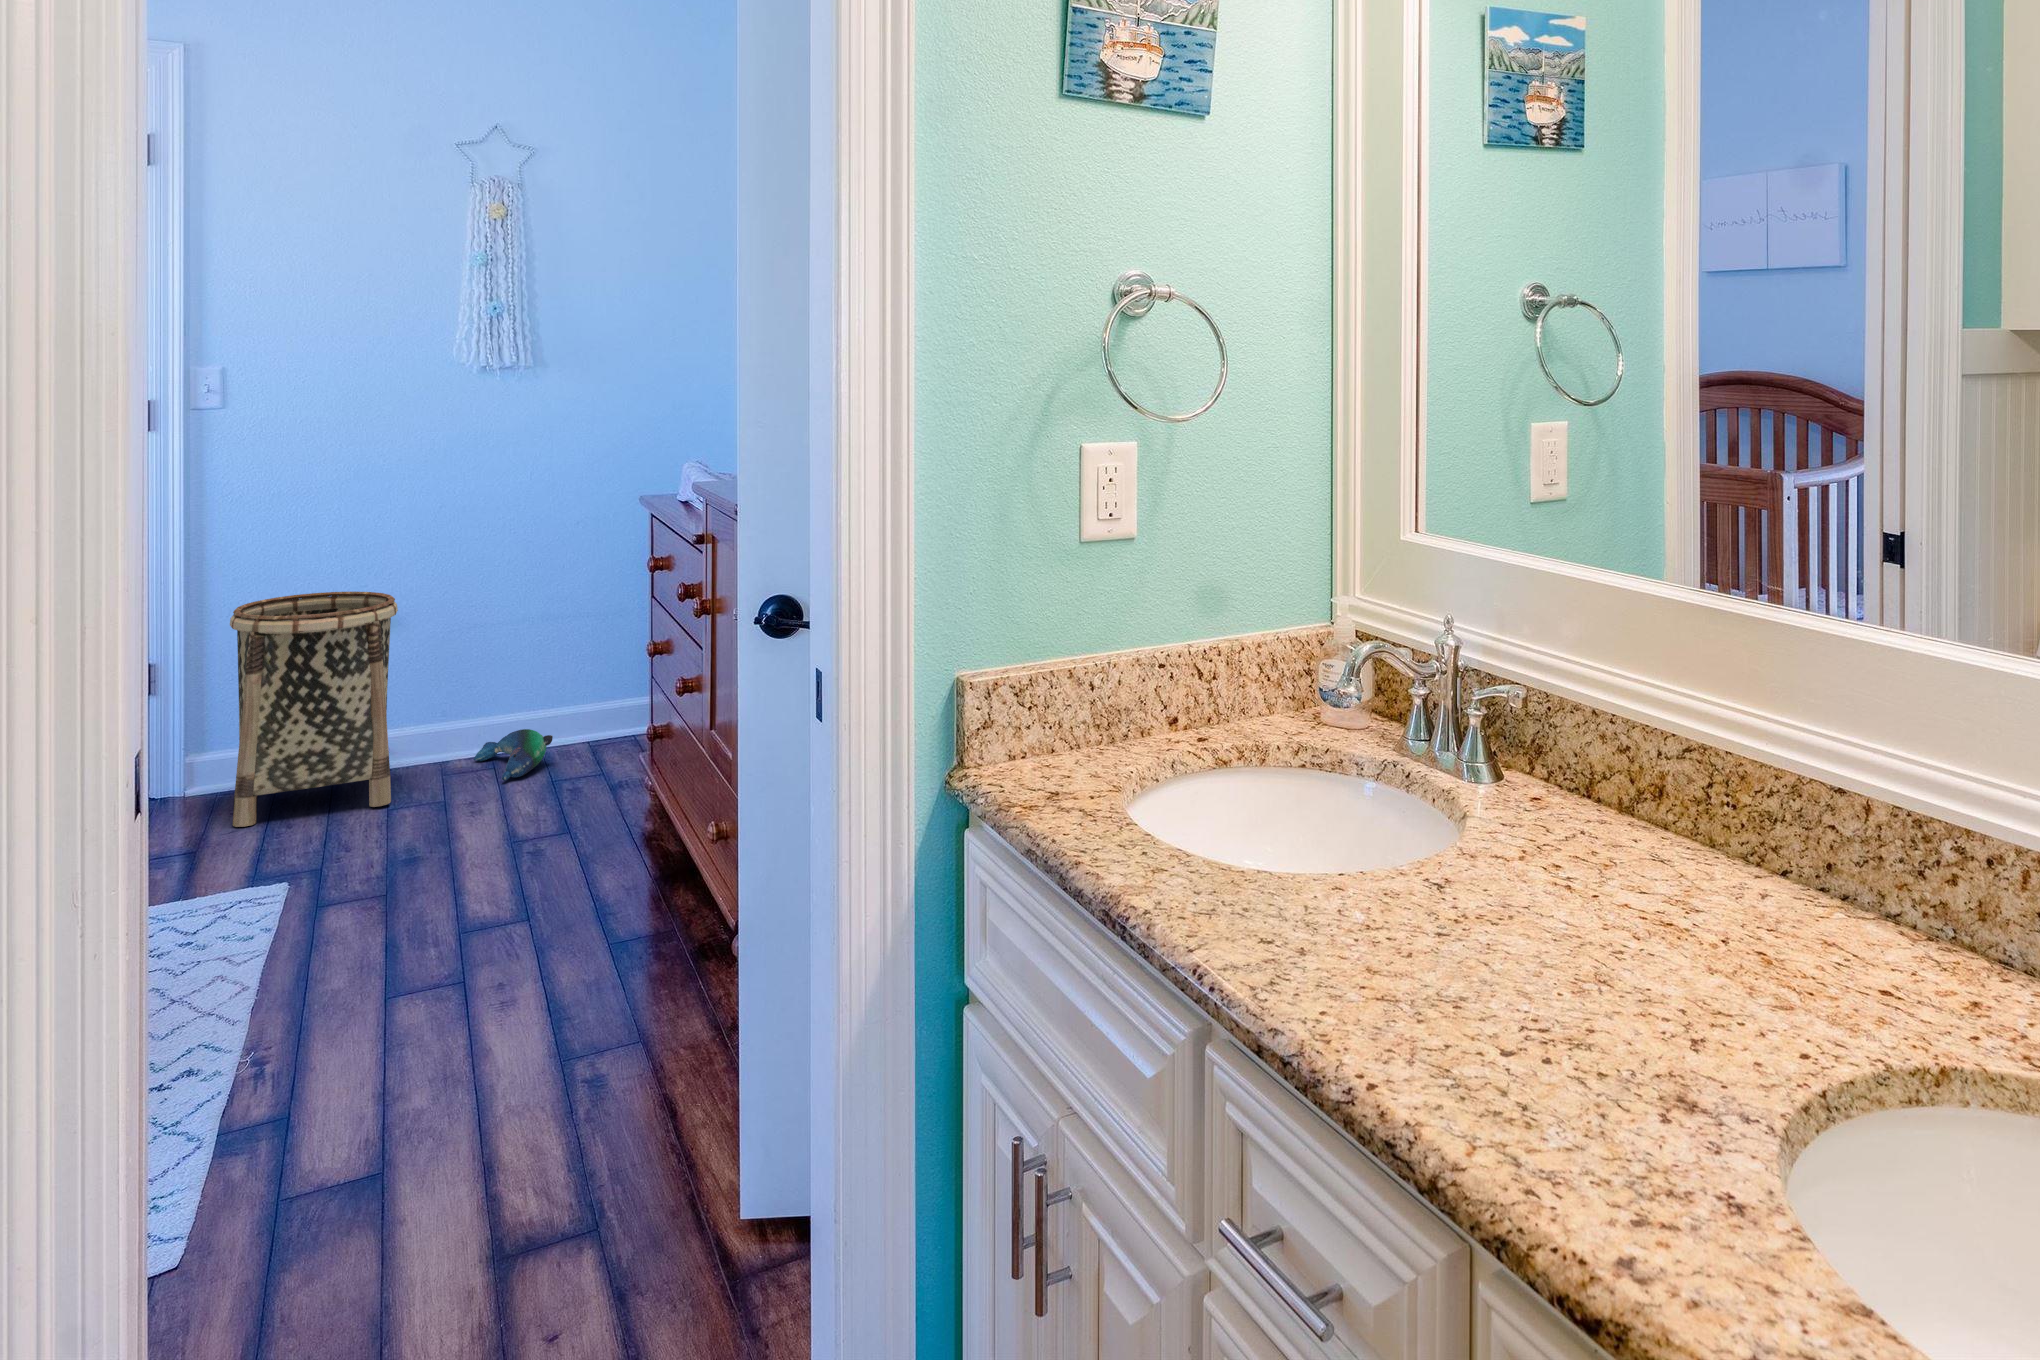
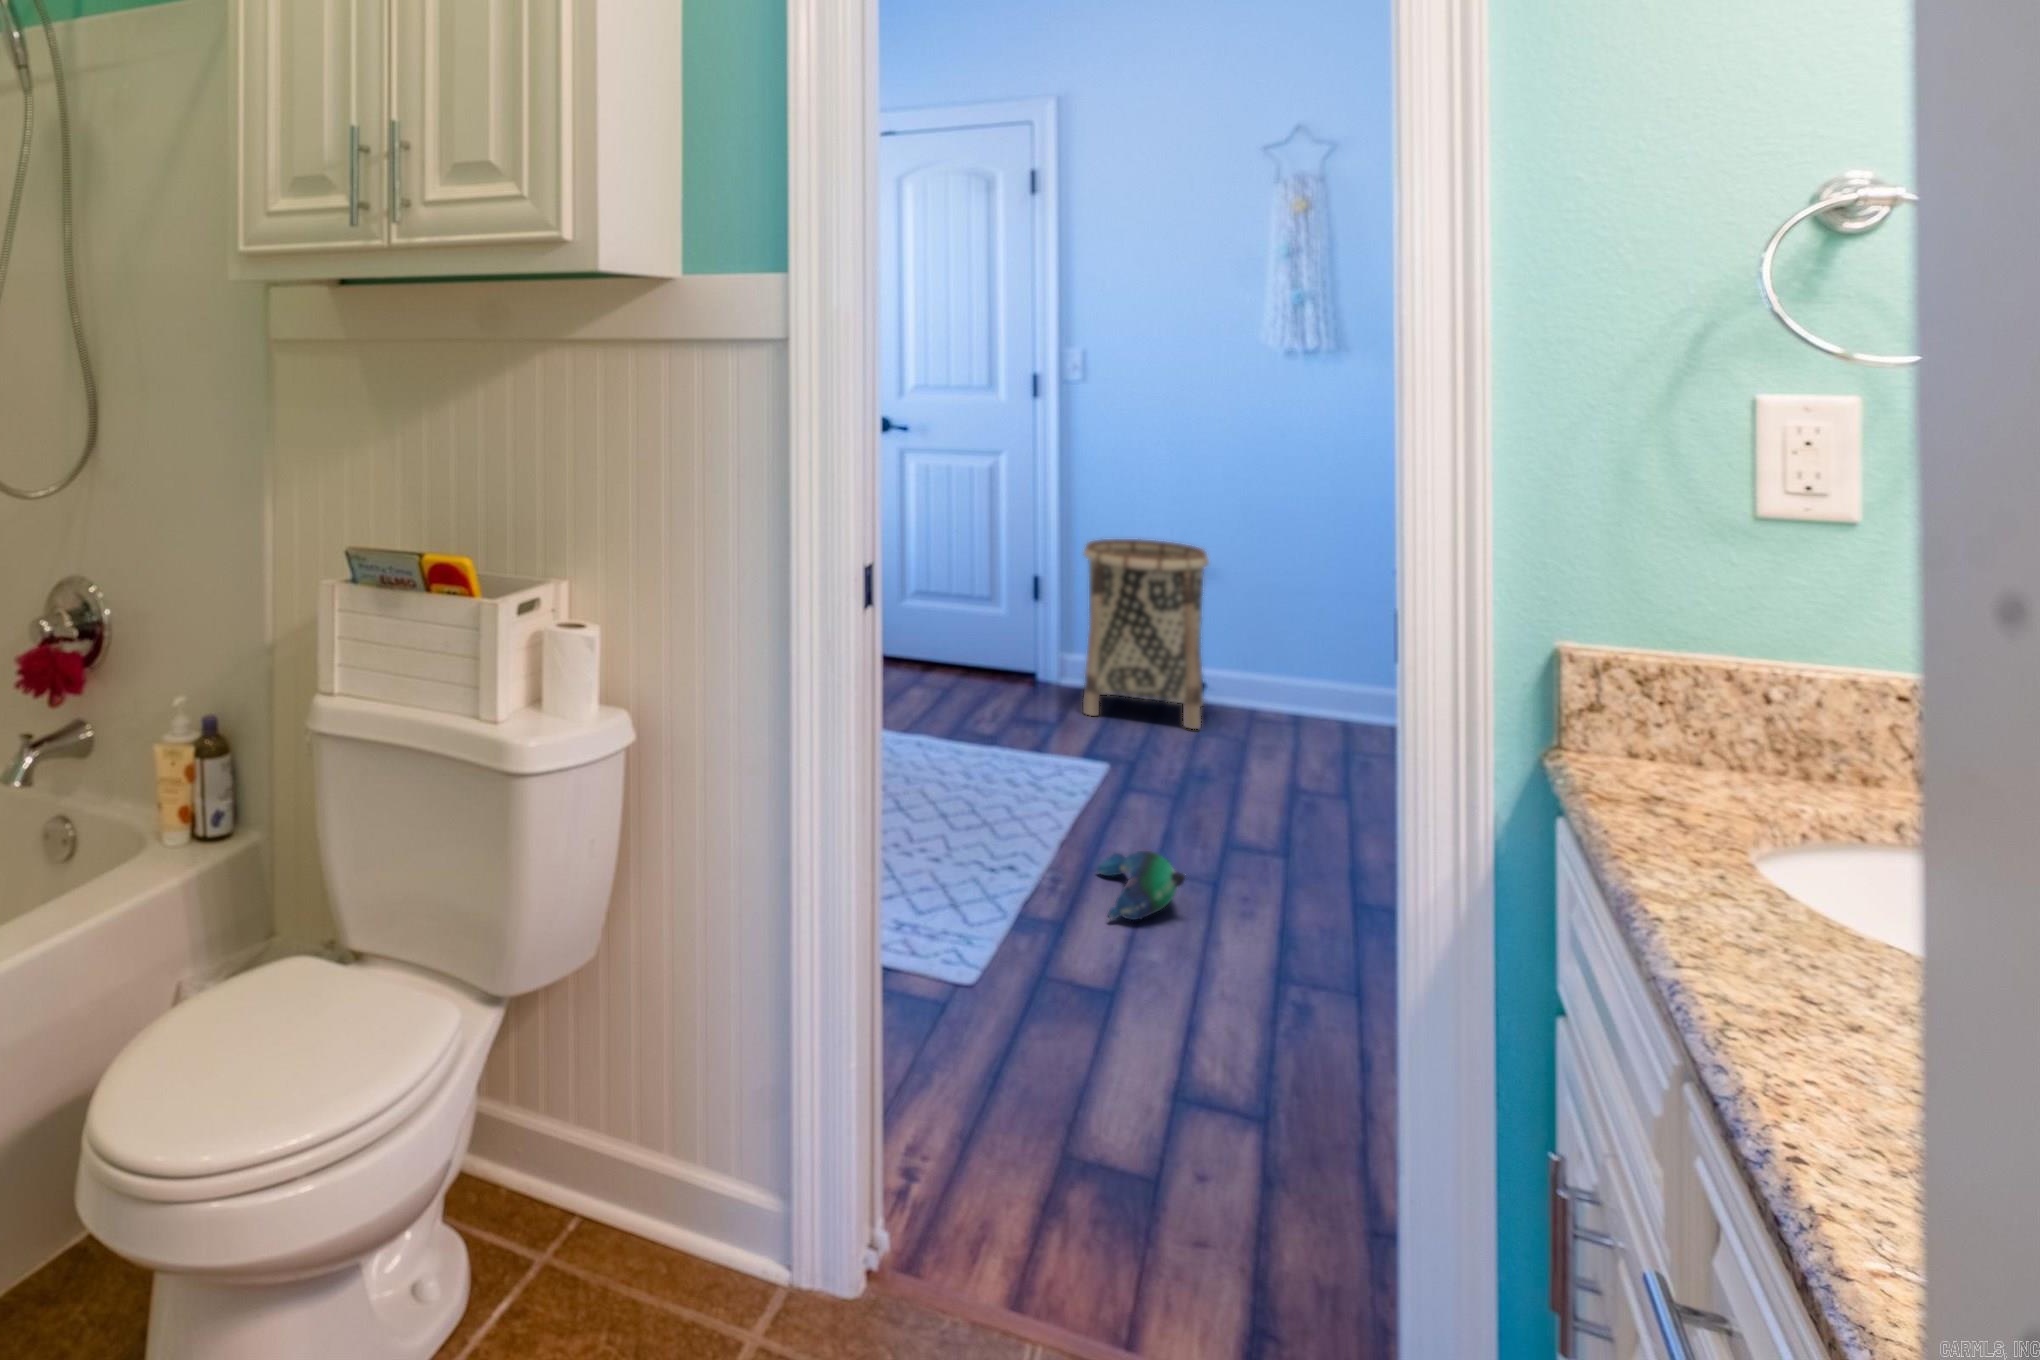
plush toy: present [474,729,553,781] -> present [1097,851,1185,920]

